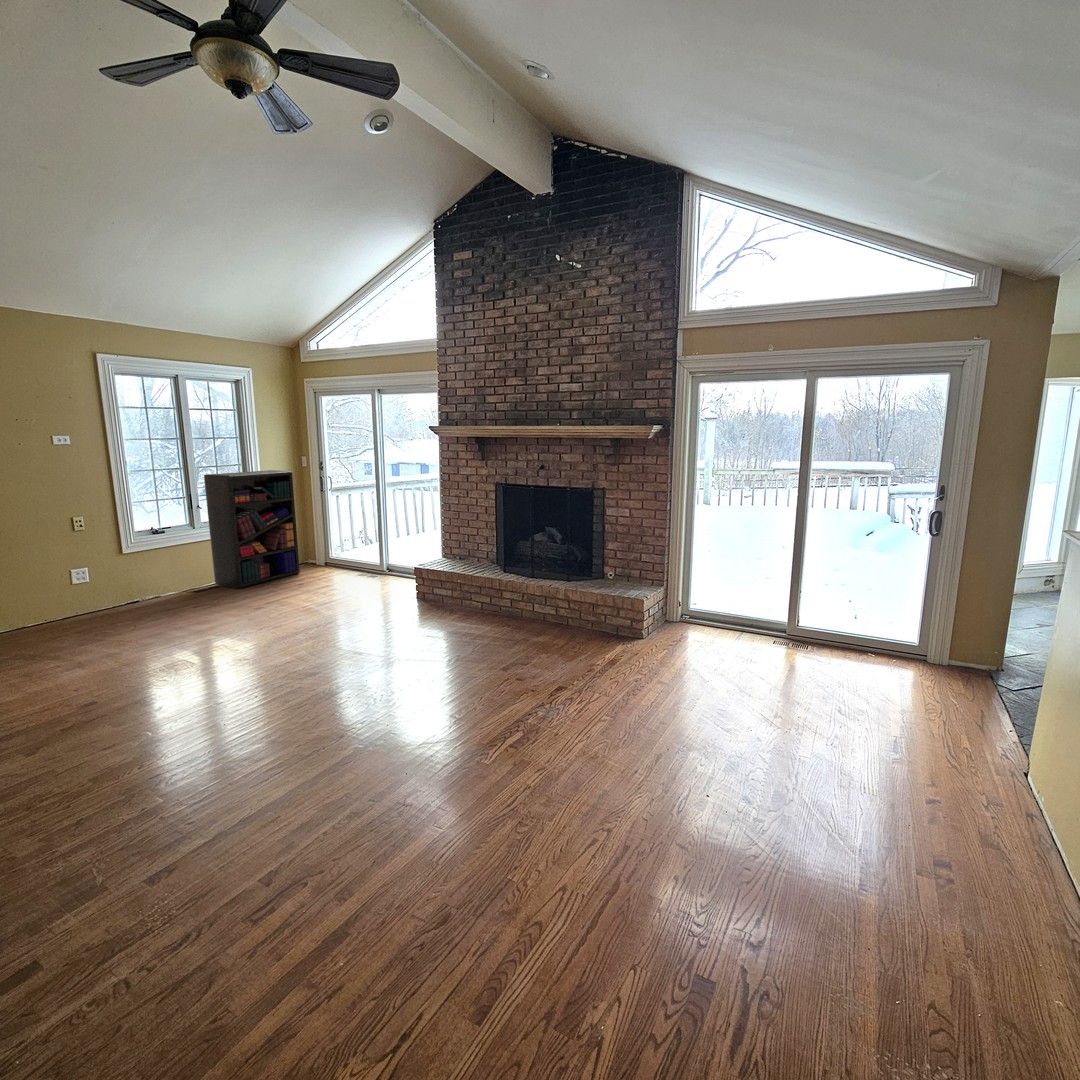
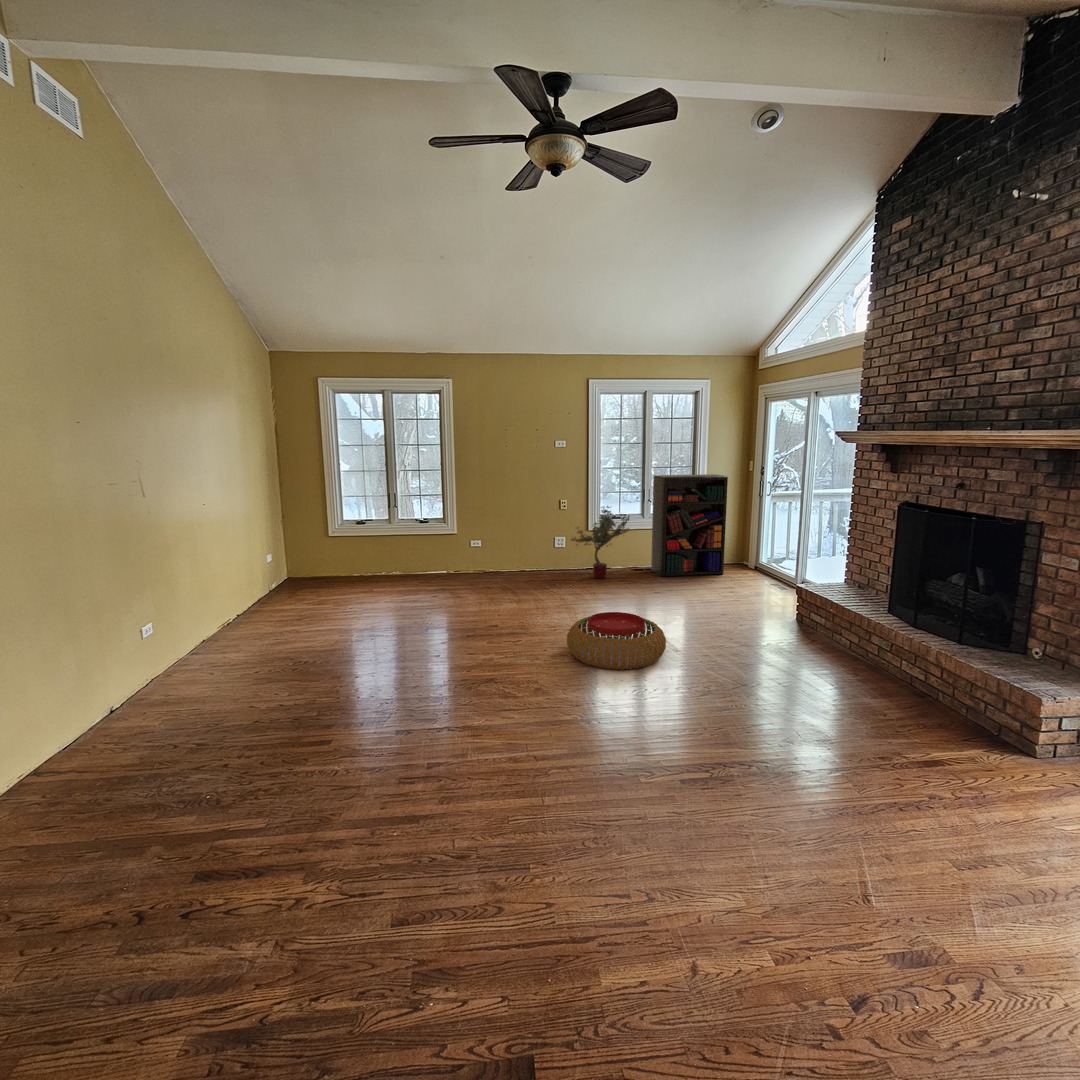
potted tree: none [110,514,193,608] -> present [571,506,630,579]
pouf: none [239,625,360,694] -> present [567,612,666,670]

